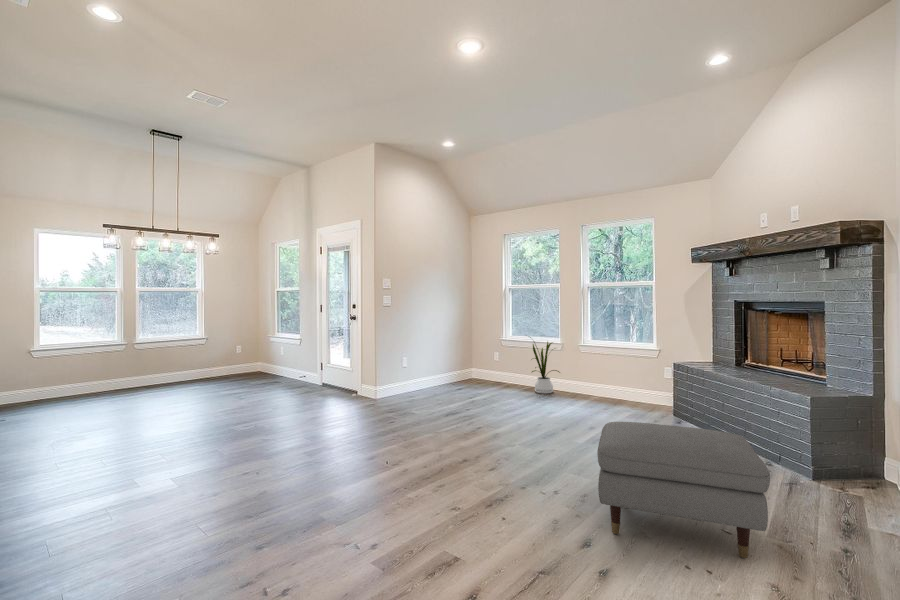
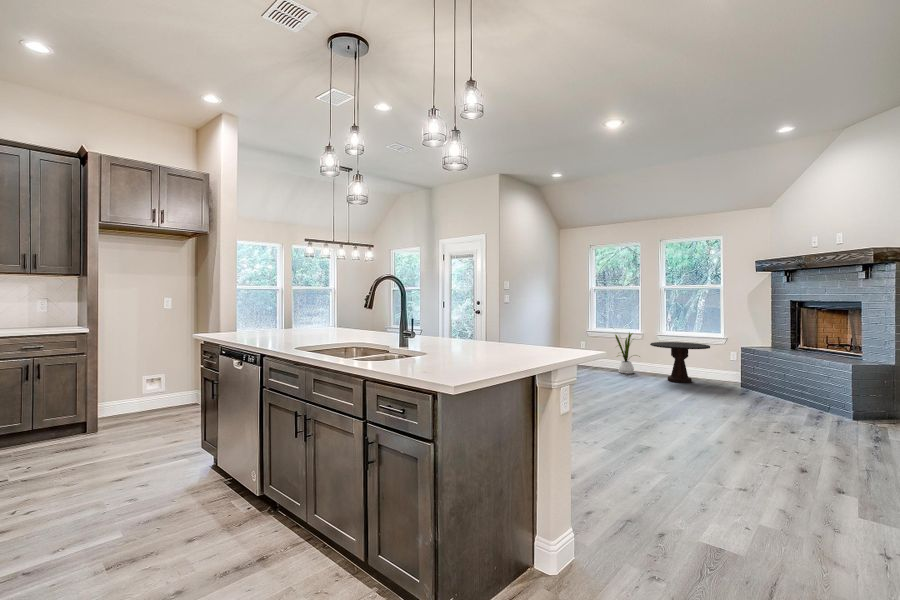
side table: none [566,354,639,408] -> present [650,342,710,383]
ottoman: present [597,422,770,558] -> none [714,379,834,452]

